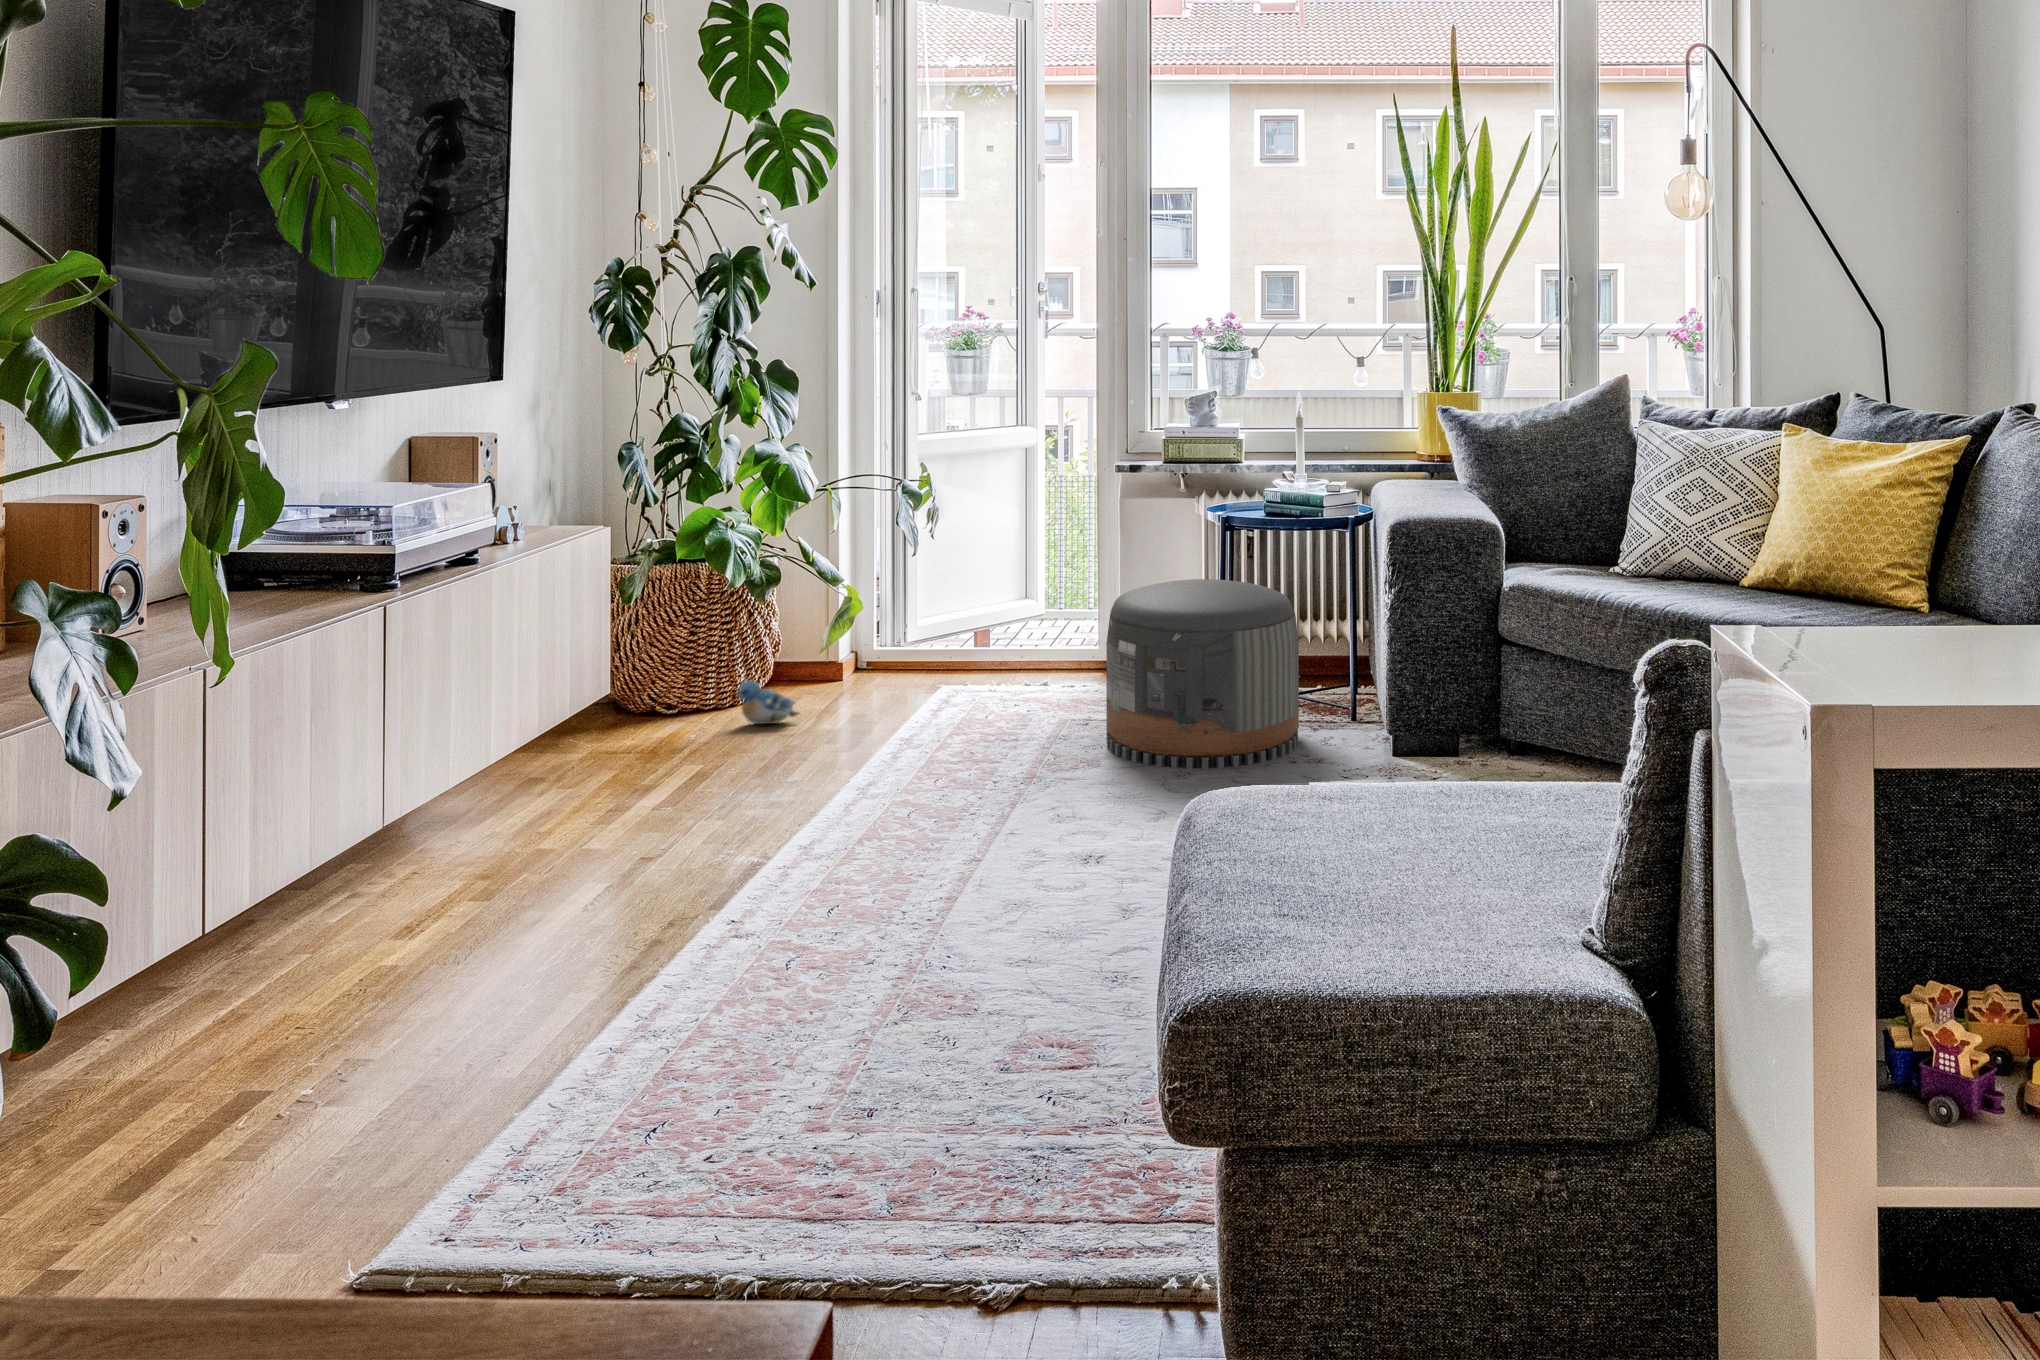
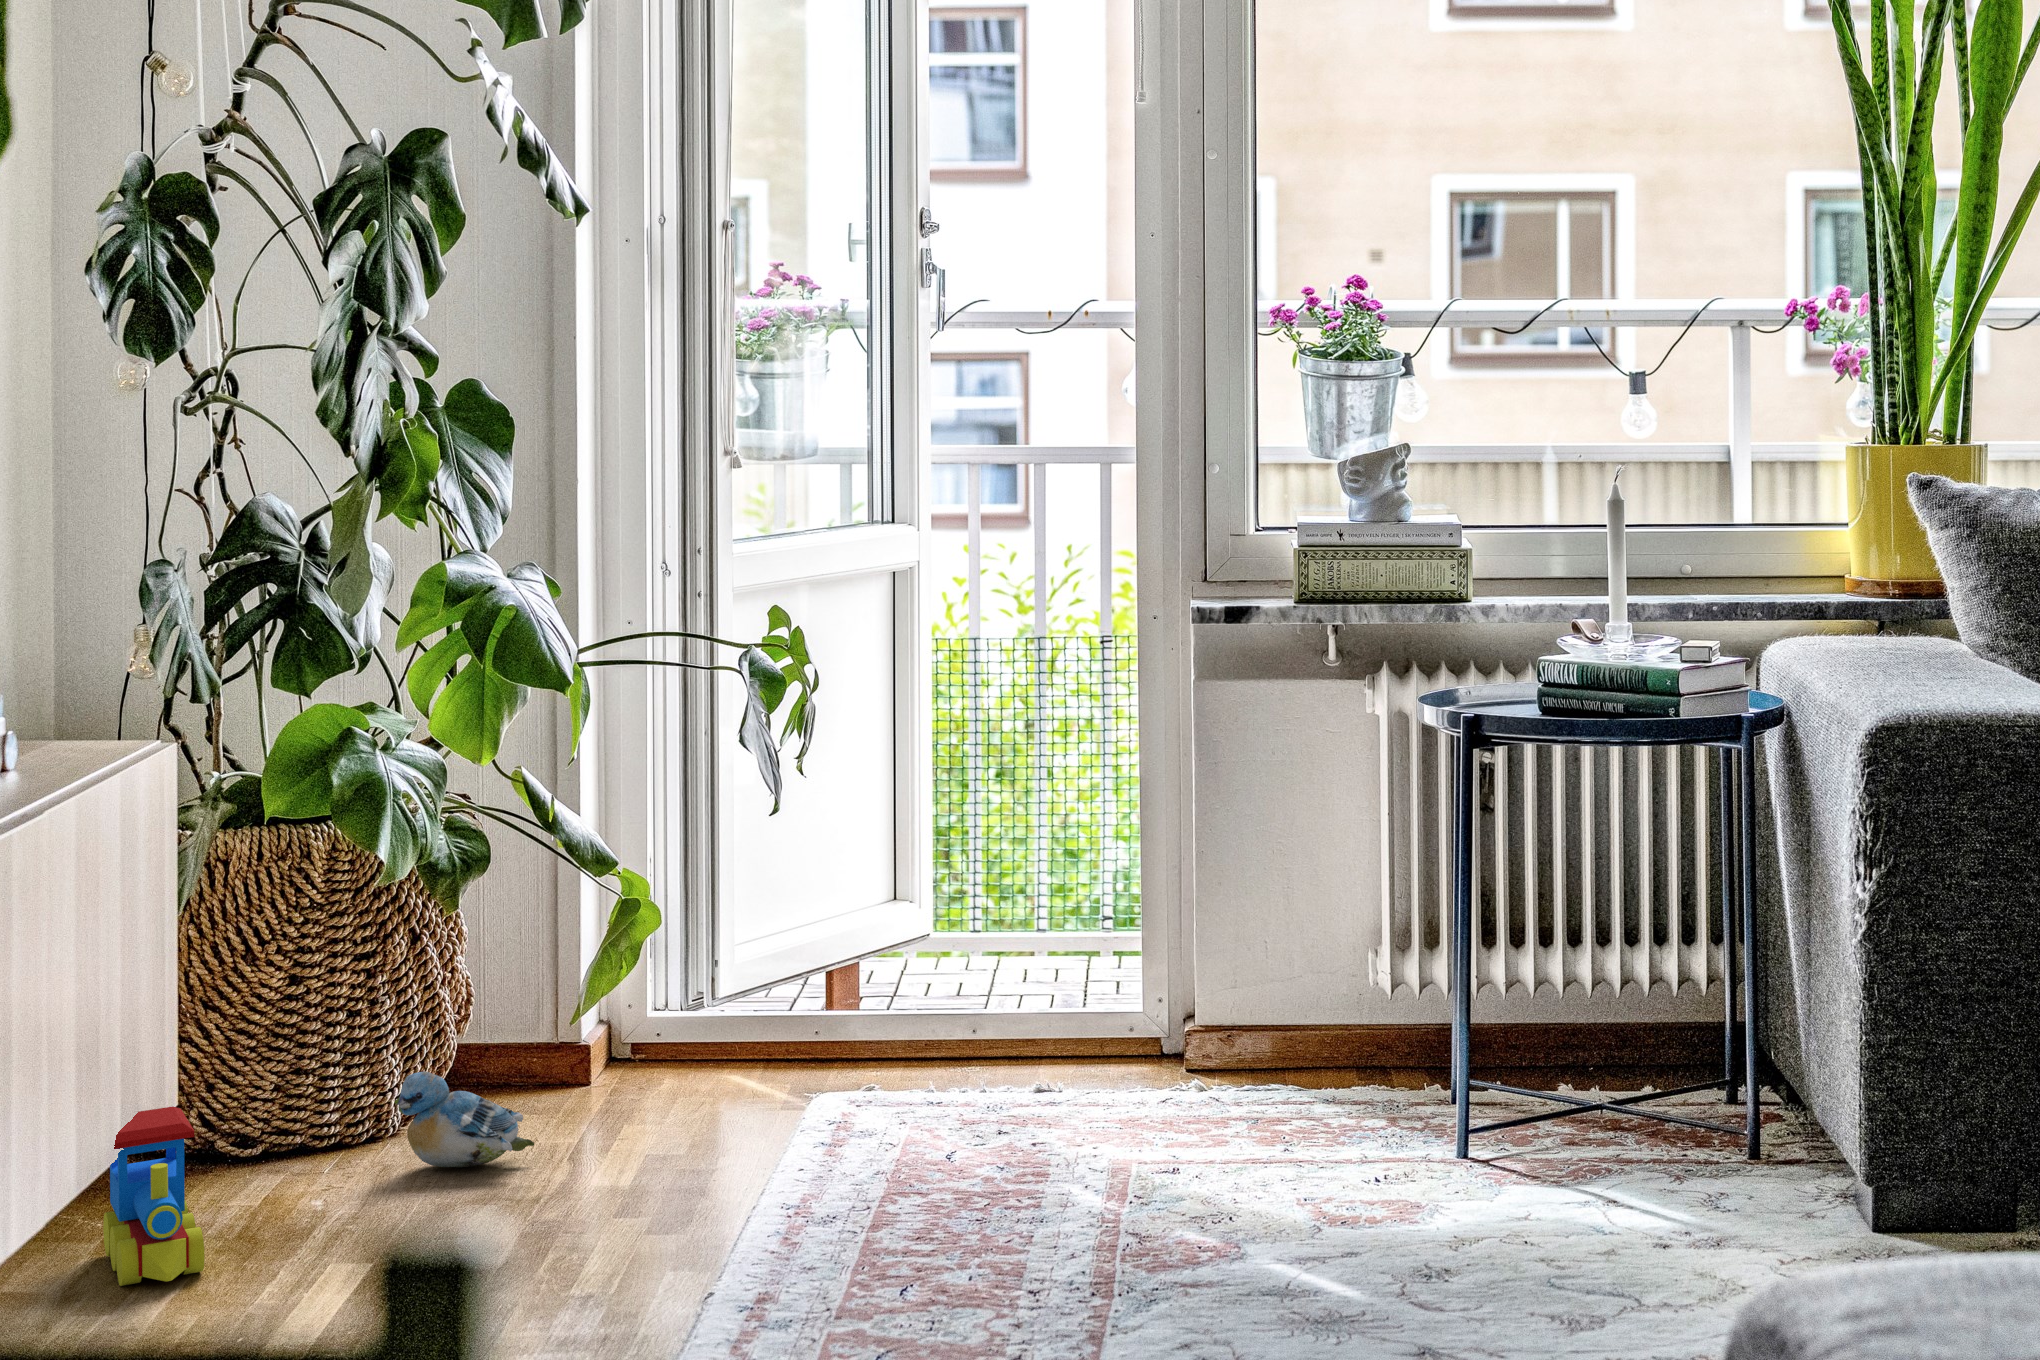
pouf: present [1106,579,1299,769] -> none [1216,853,1641,1294]
toy train: none [599,690,646,768] -> present [103,1106,204,1286]

